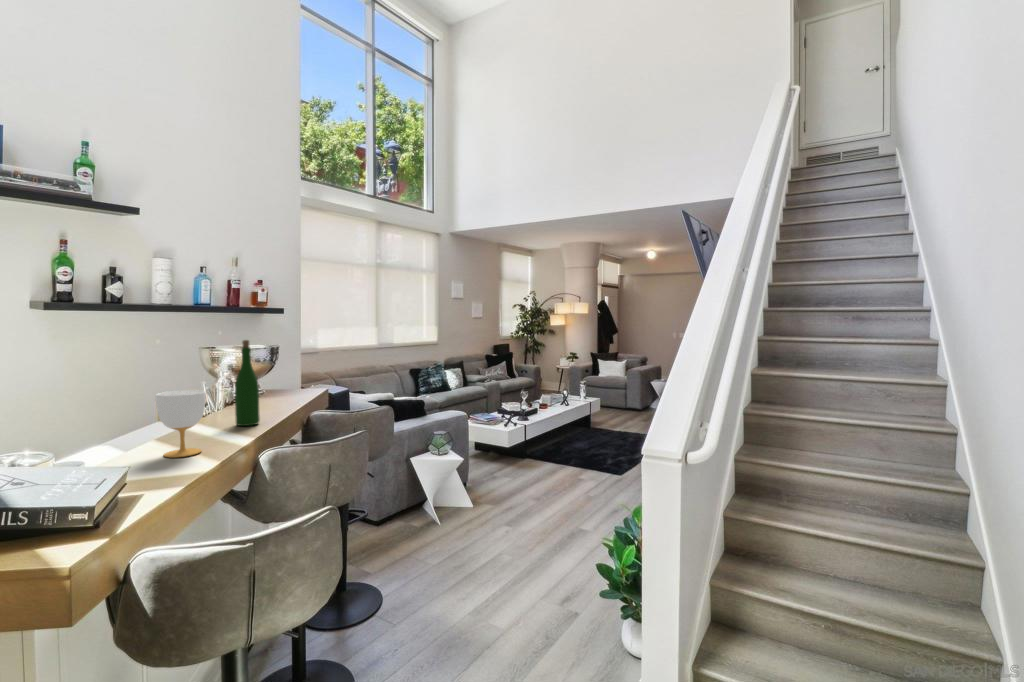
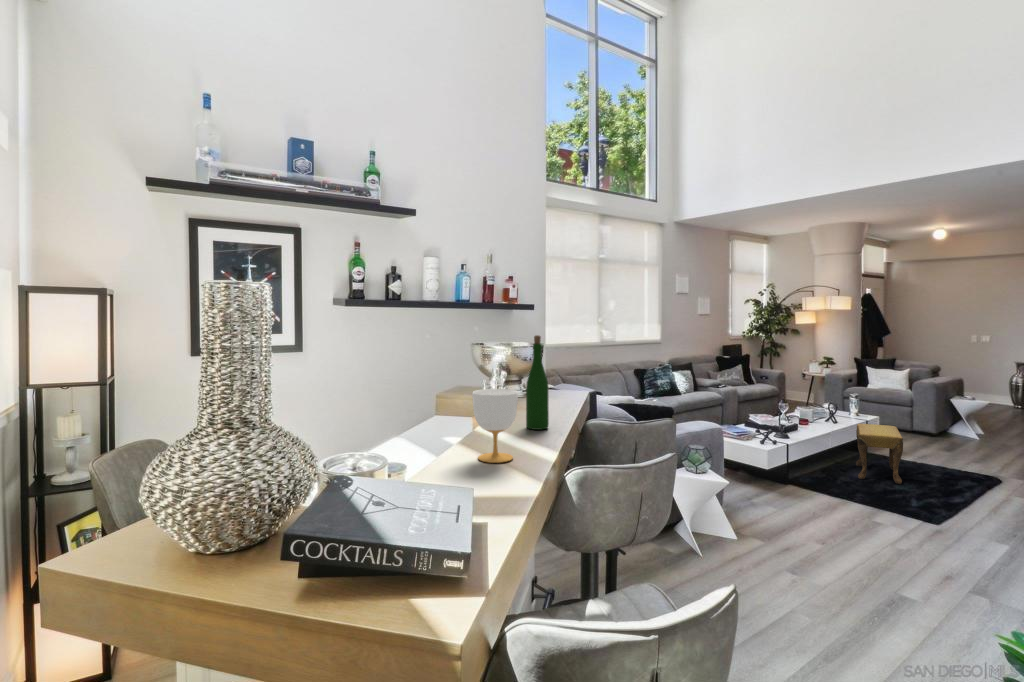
footstool: none [580,406,610,451] -> present [856,424,903,484]

